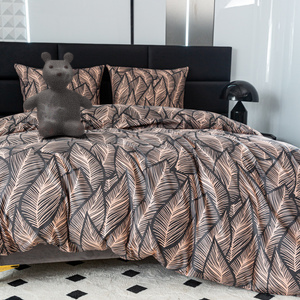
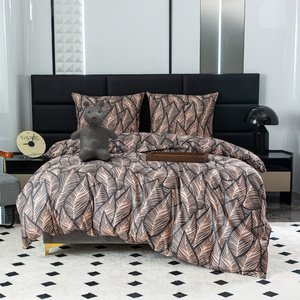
tray: none [136,106,221,136] -> present [146,139,208,162]

